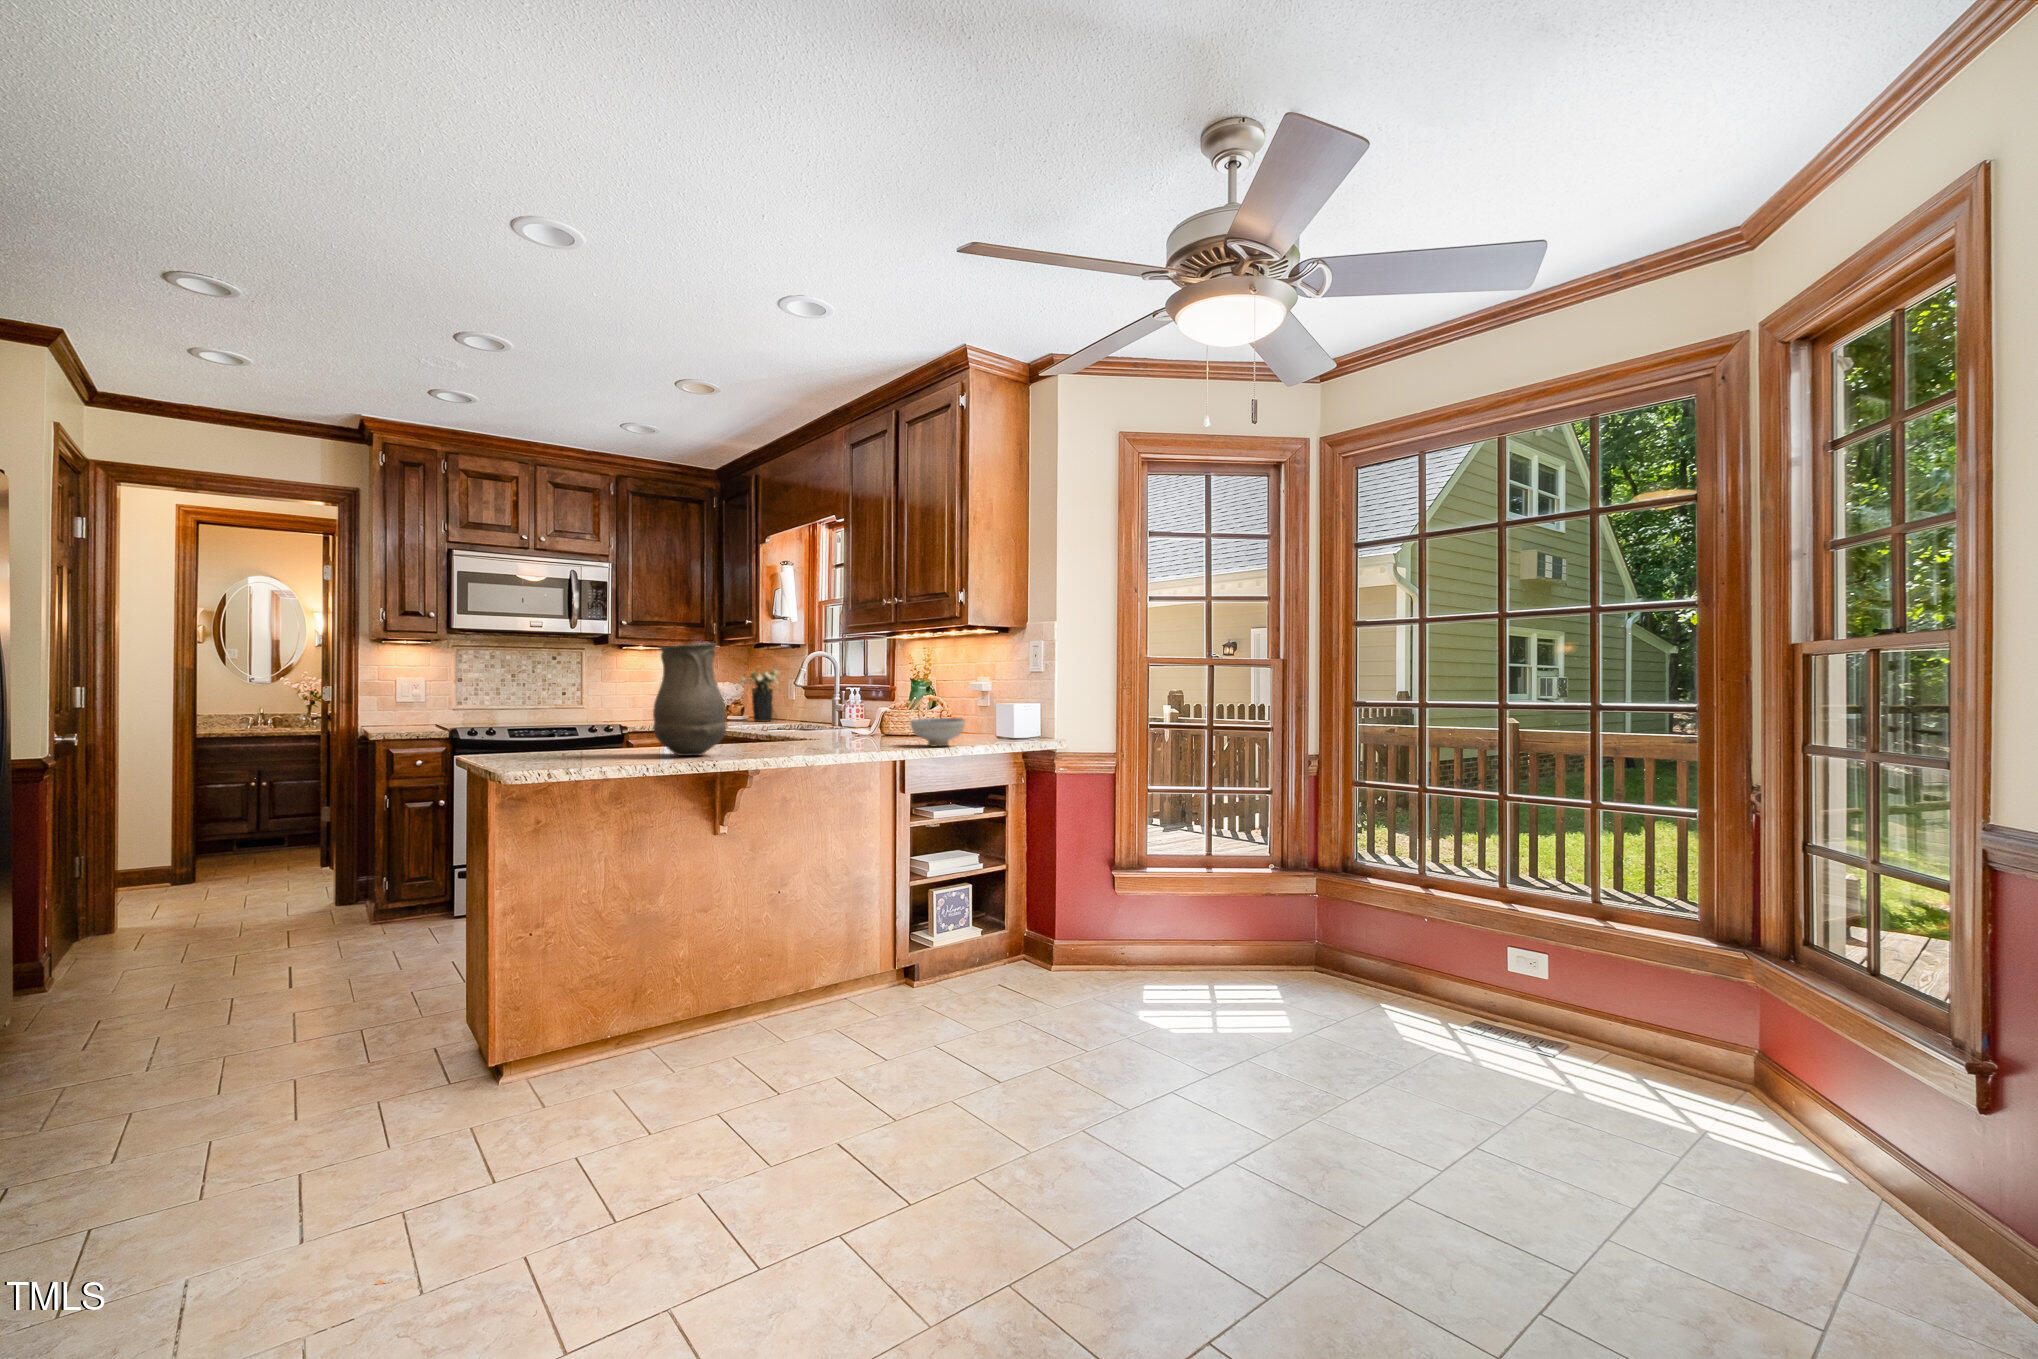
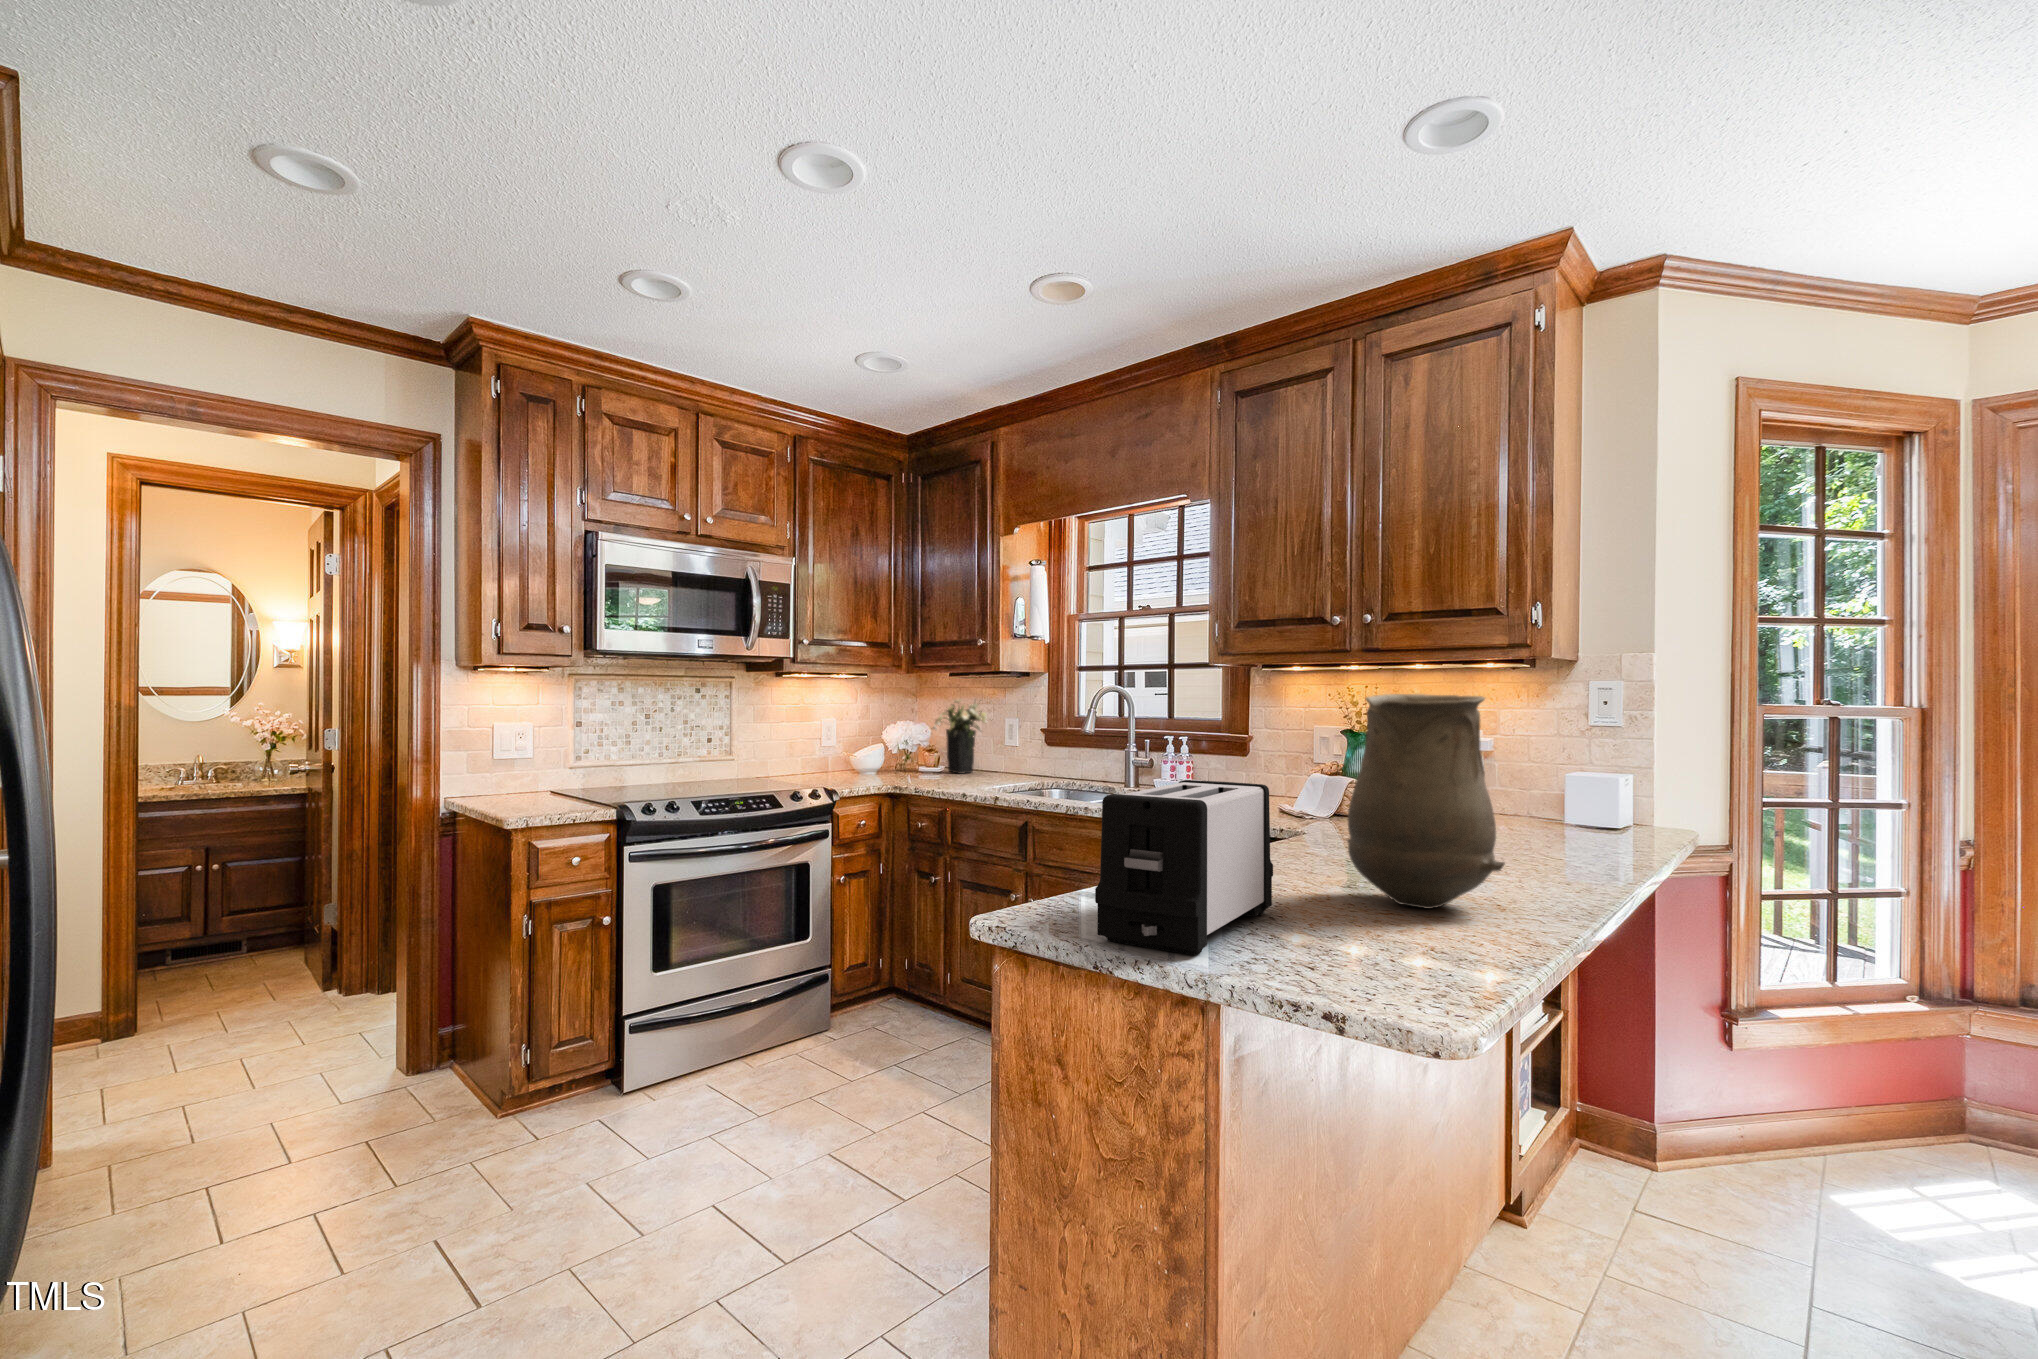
toaster: none [466,689,600,761] -> present [1095,780,1273,955]
ceramic bowl: present [910,718,965,746] -> none [1525,799,1628,849]

